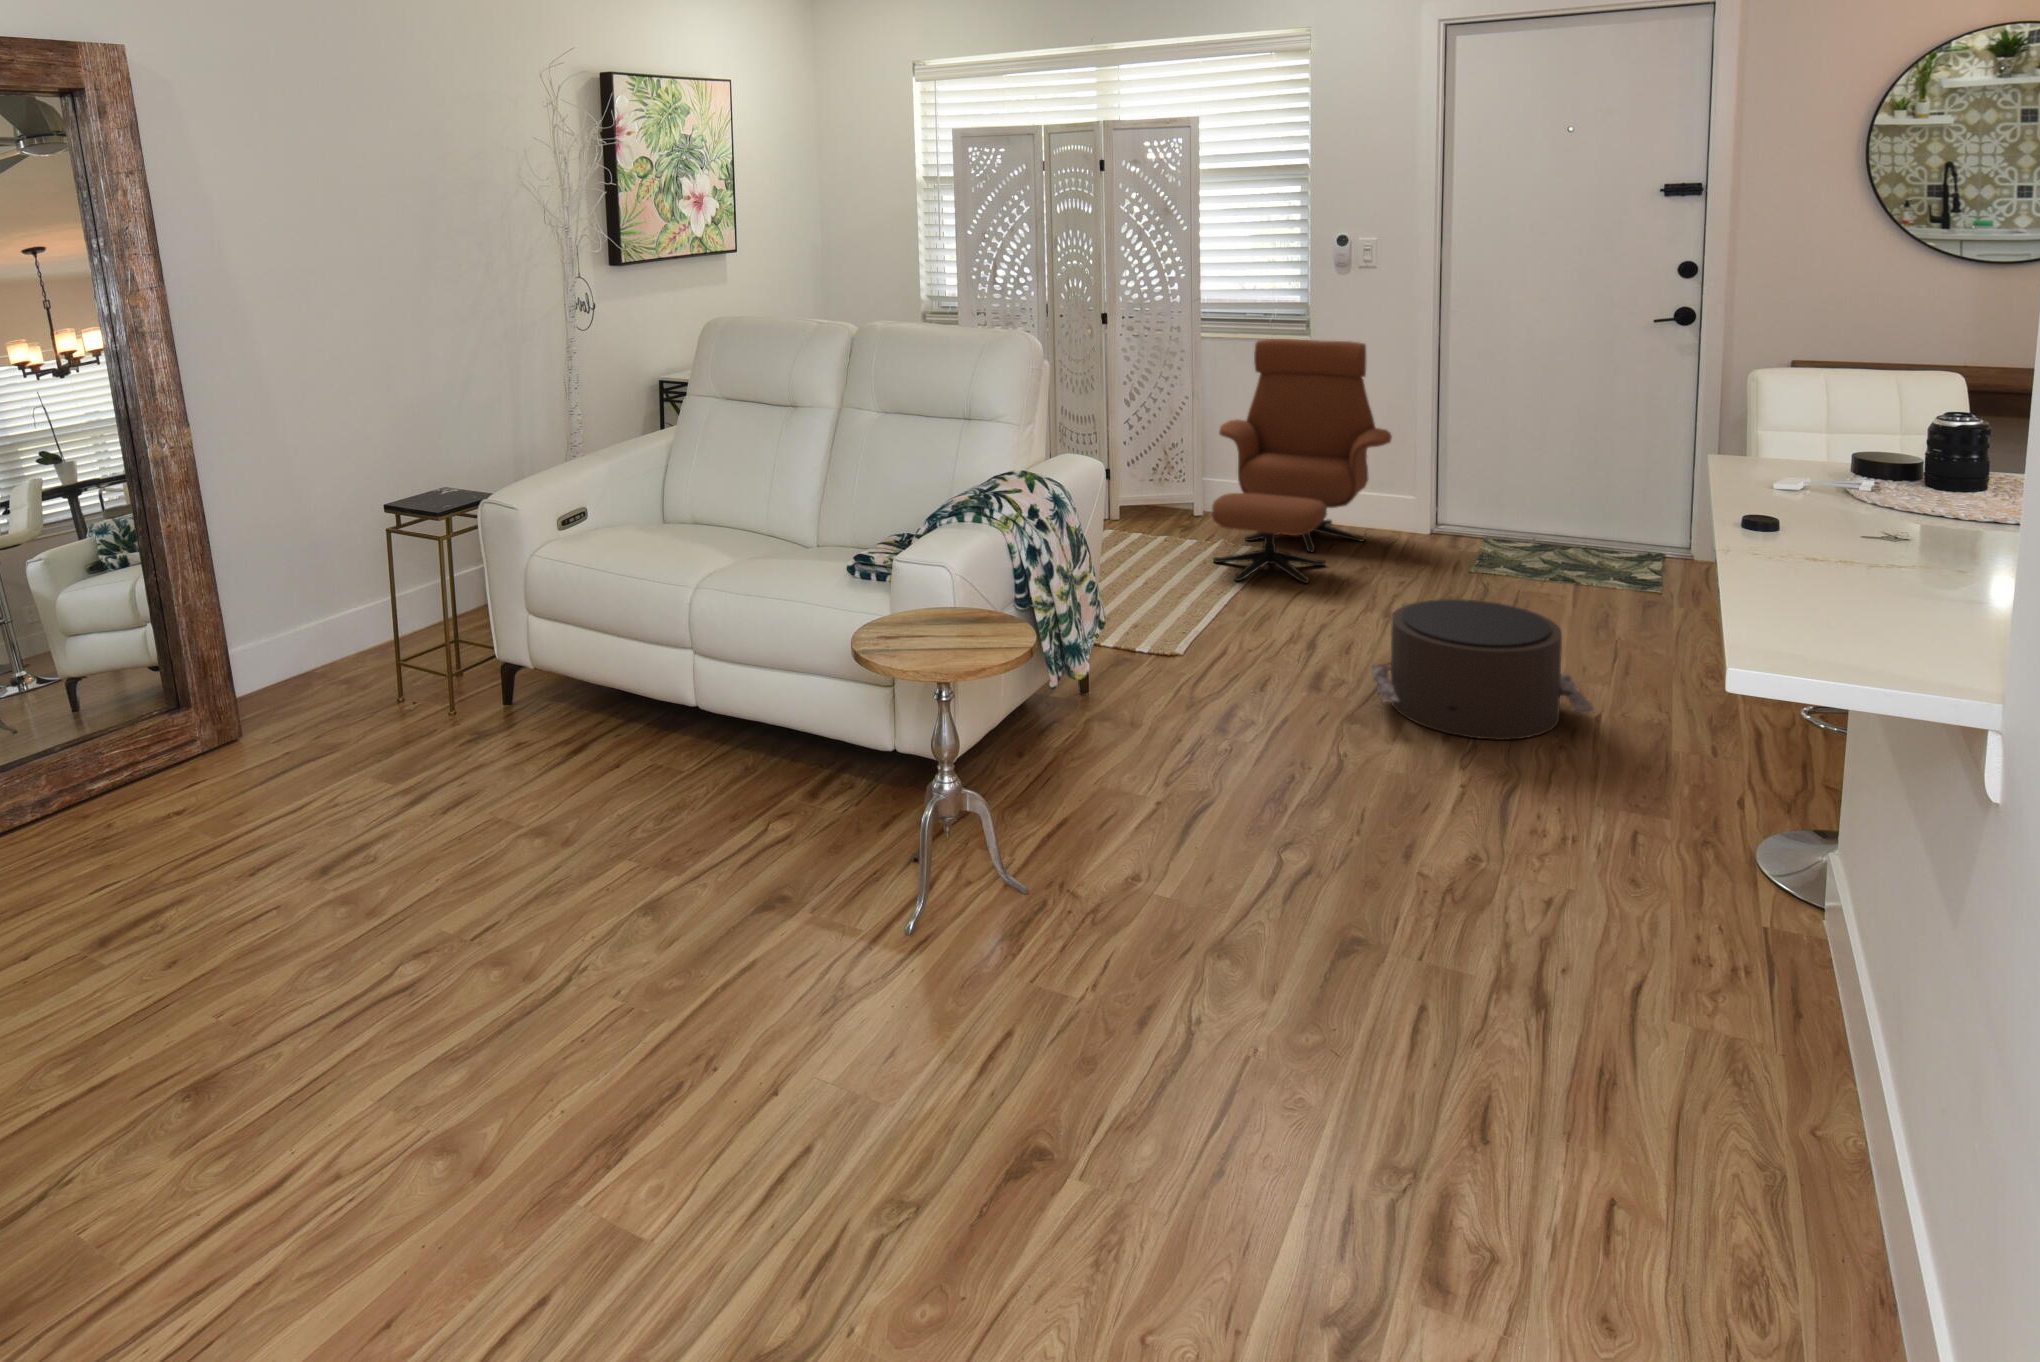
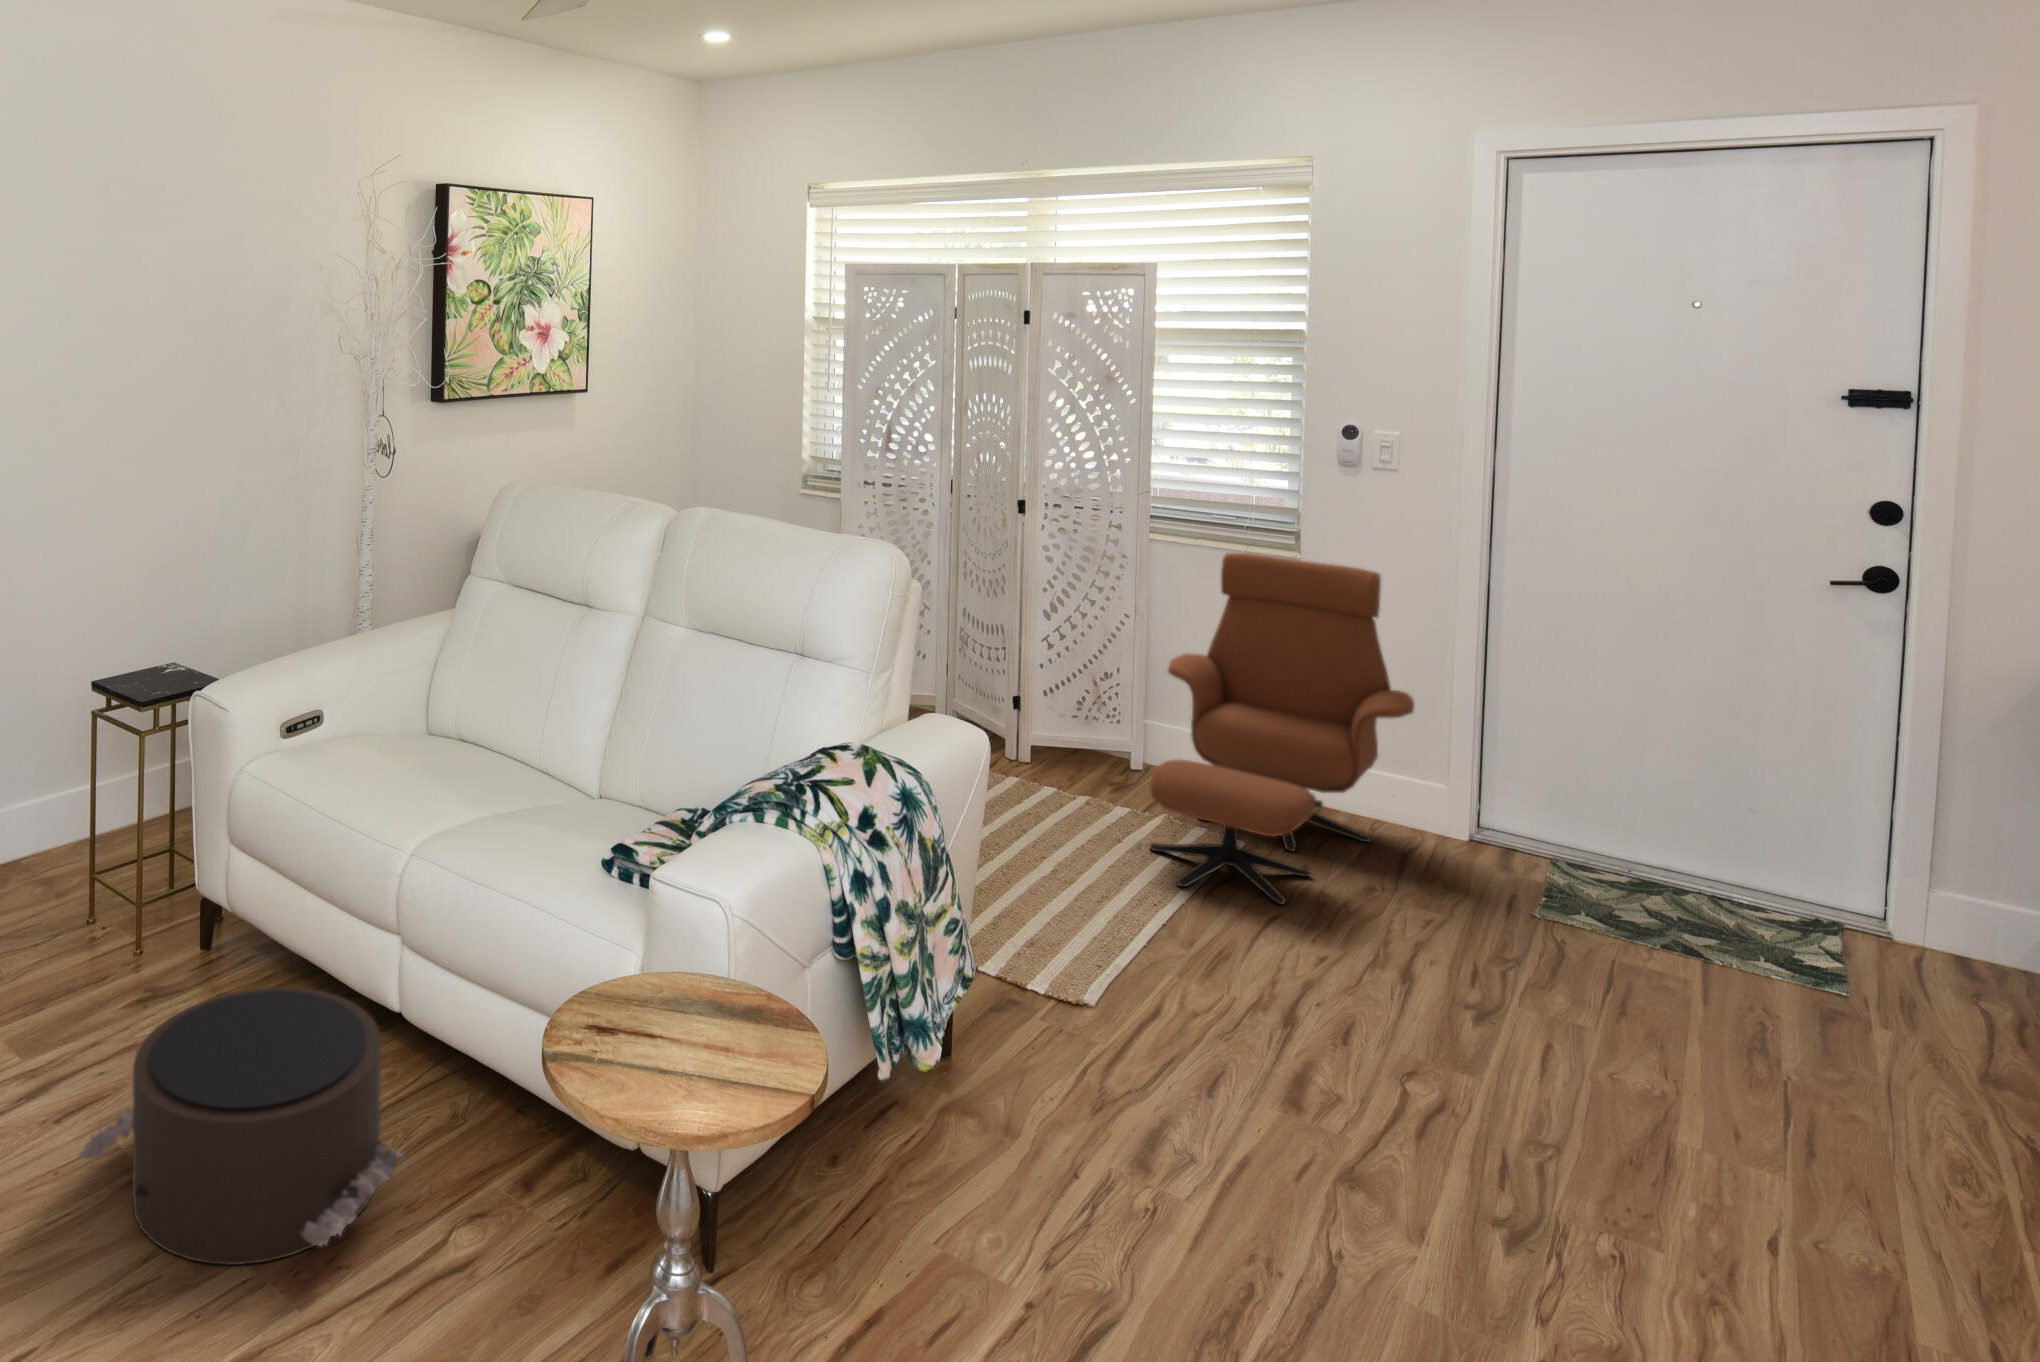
pouf: present [1372,599,1595,740] -> present [77,987,405,1265]

